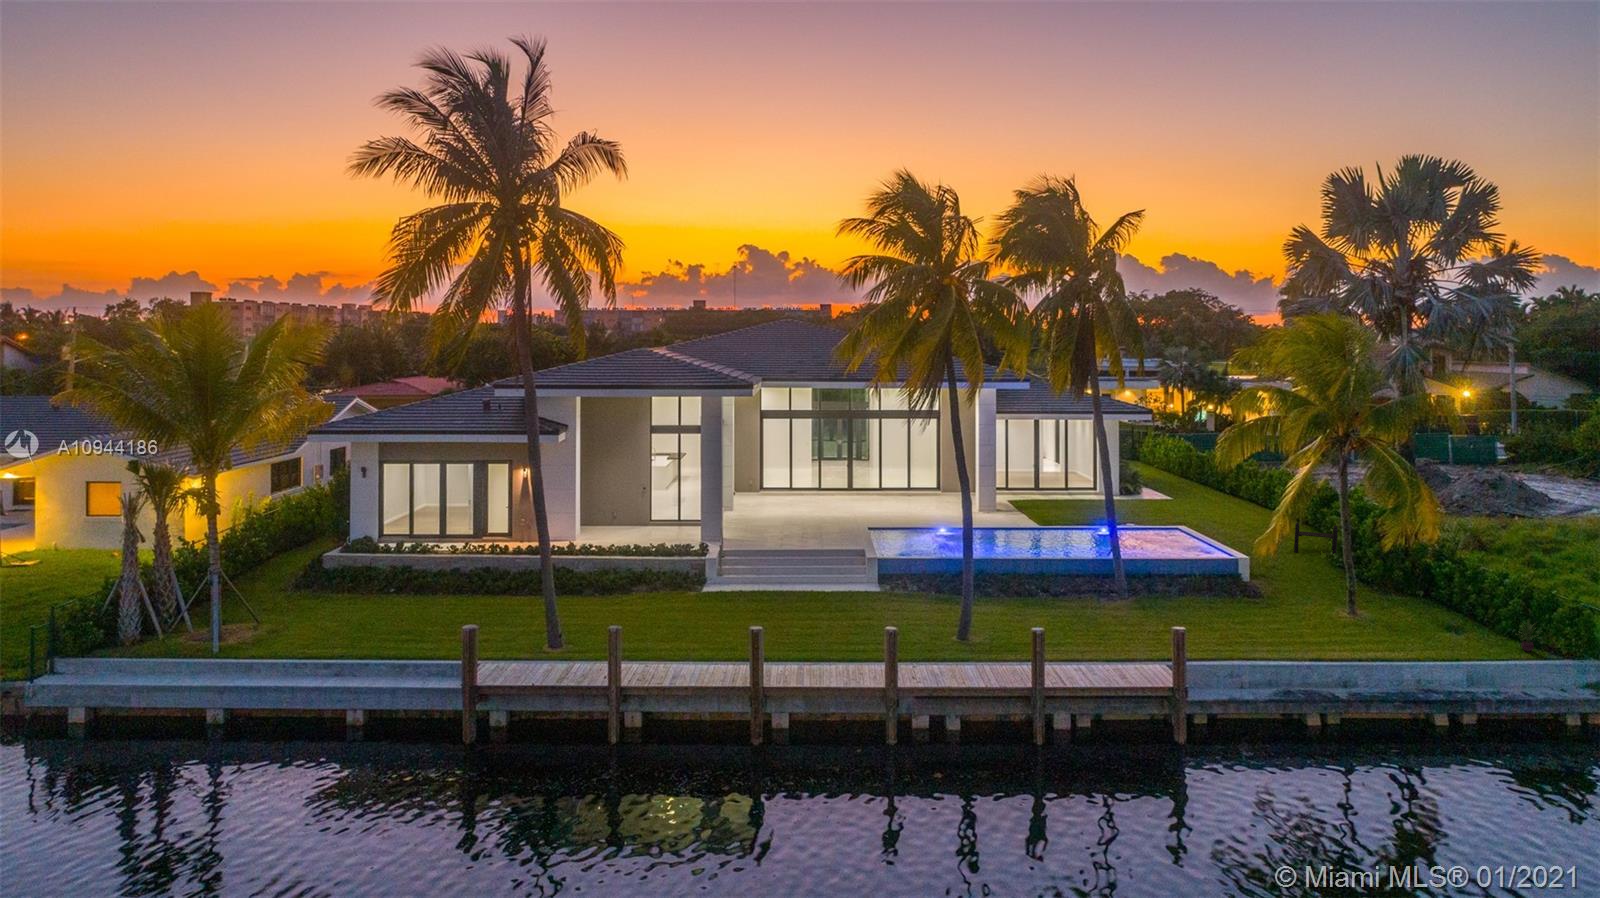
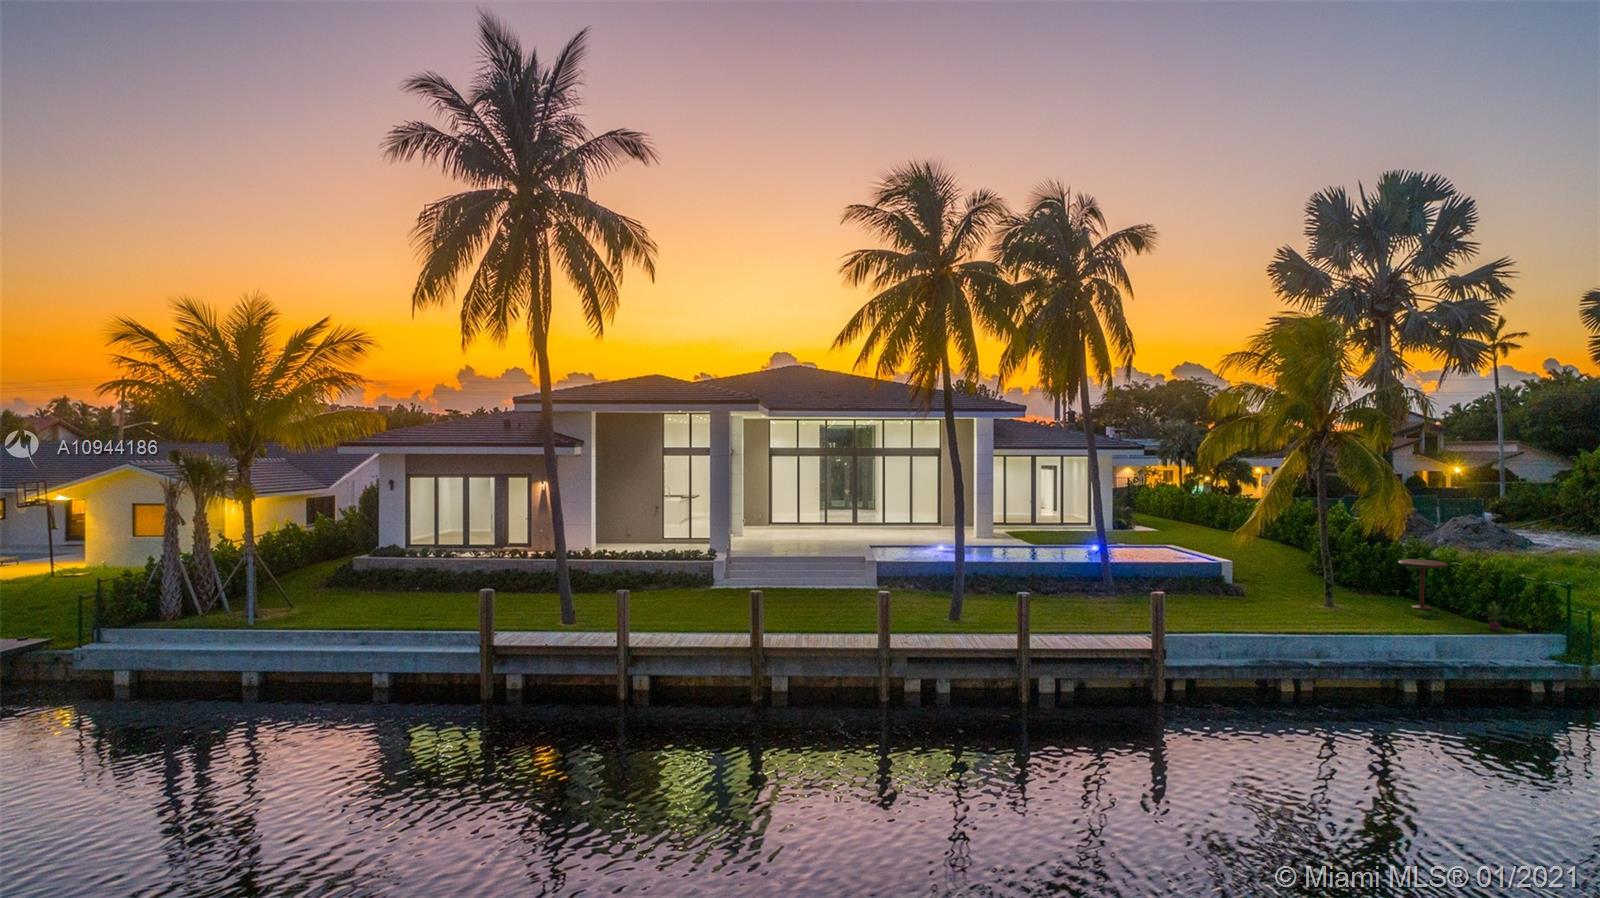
bench: present [1294,523,1338,555] -> none [1276,537,1317,568]
pedestal table: none [1428,565,1479,619] -> present [1399,559,1447,610]

